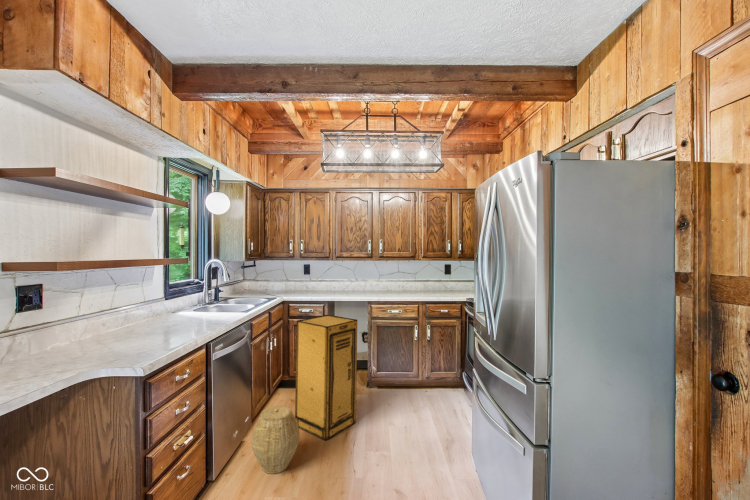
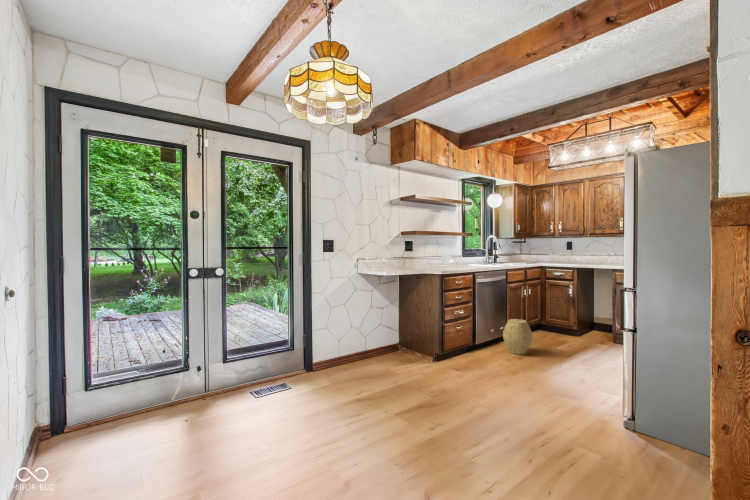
storage cabinet: present [295,315,357,441] -> none [539,273,586,352]

